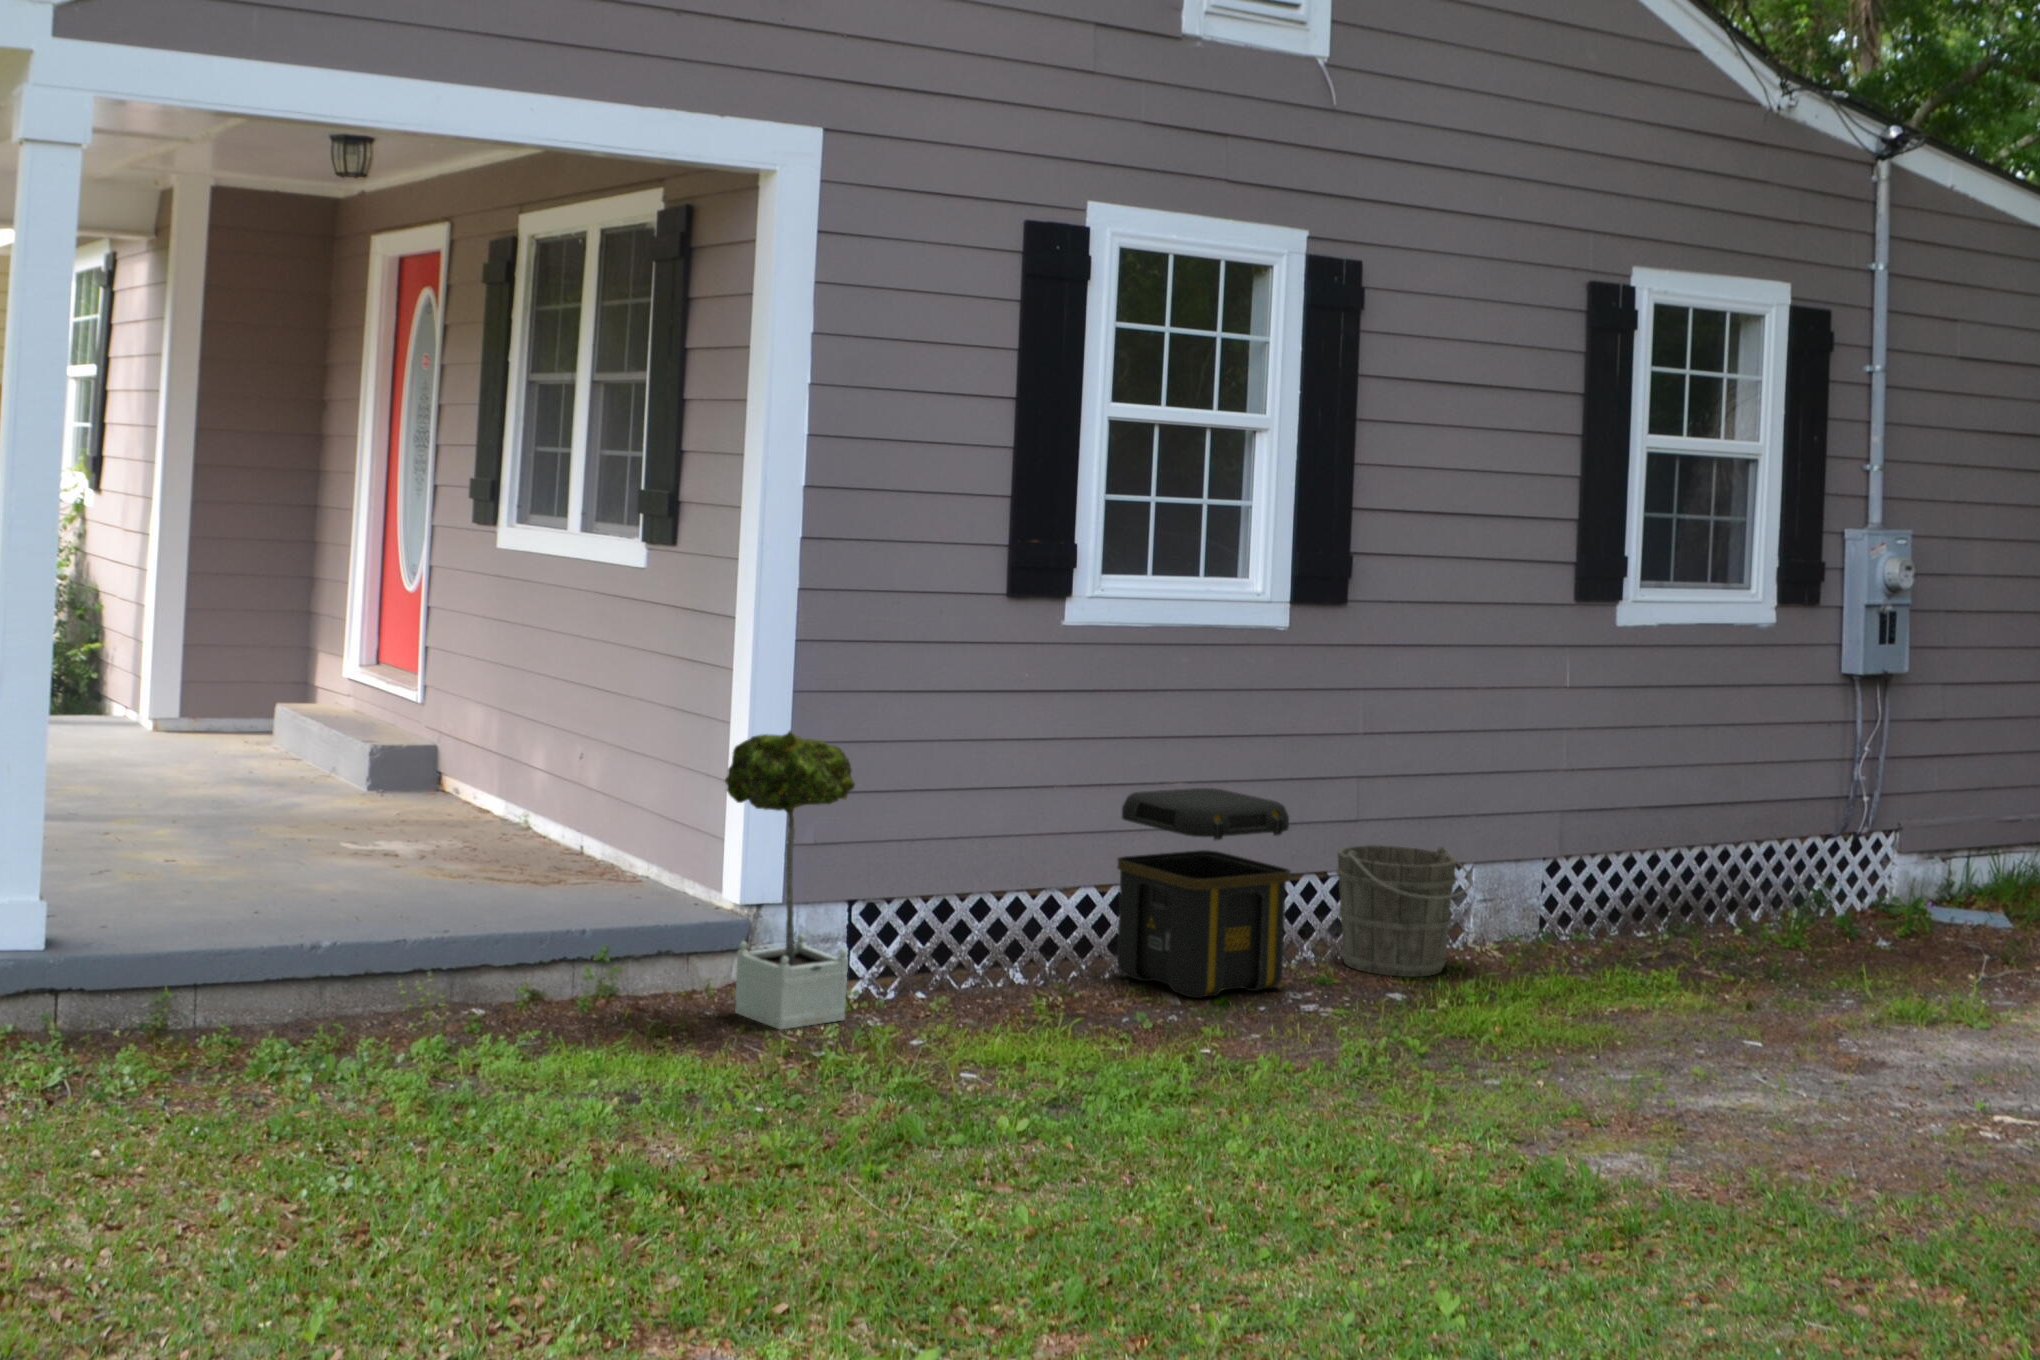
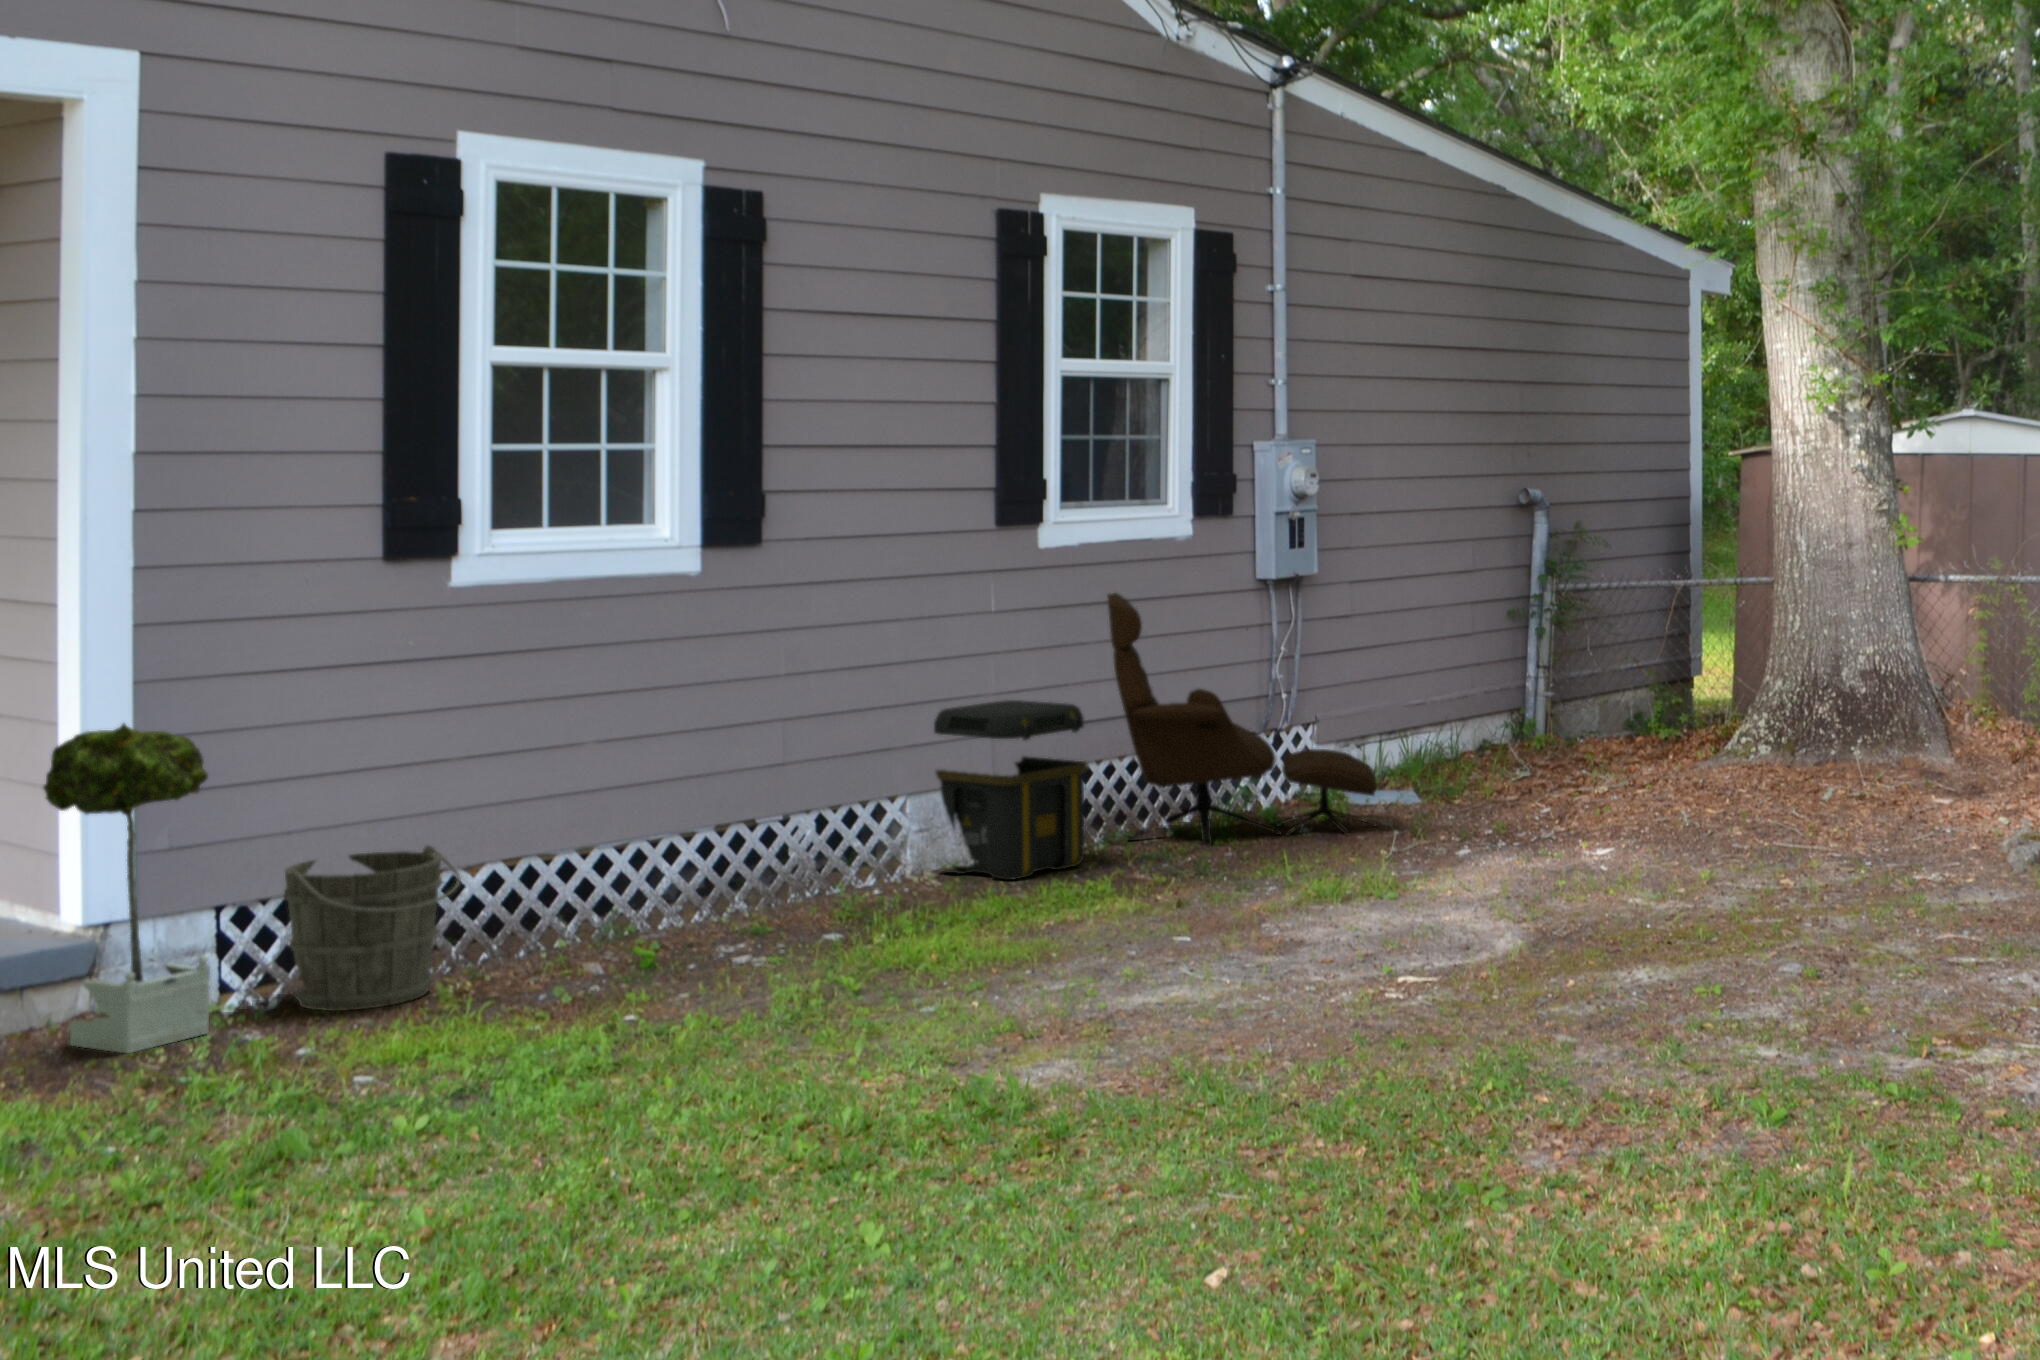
lounge chair: none [1679,676,1976,965] -> present [1107,593,1377,846]
toolbox: present [1117,788,1291,998] -> present [934,700,1087,880]
bucket: present [1336,845,1472,977] -> present [284,846,460,1011]

